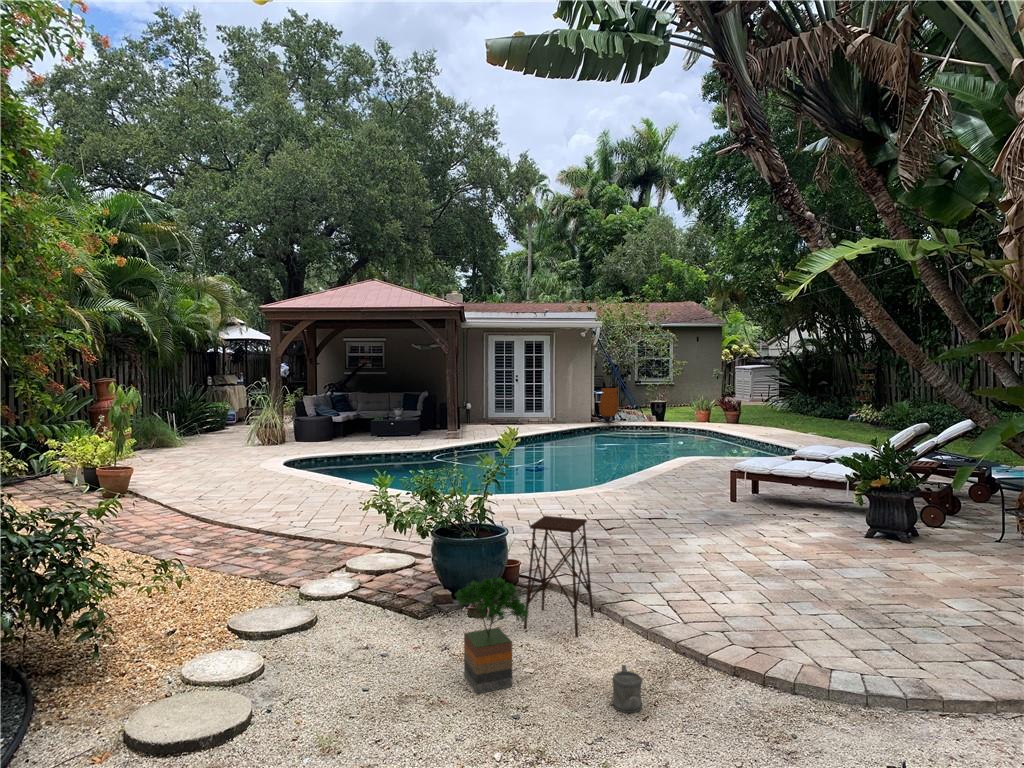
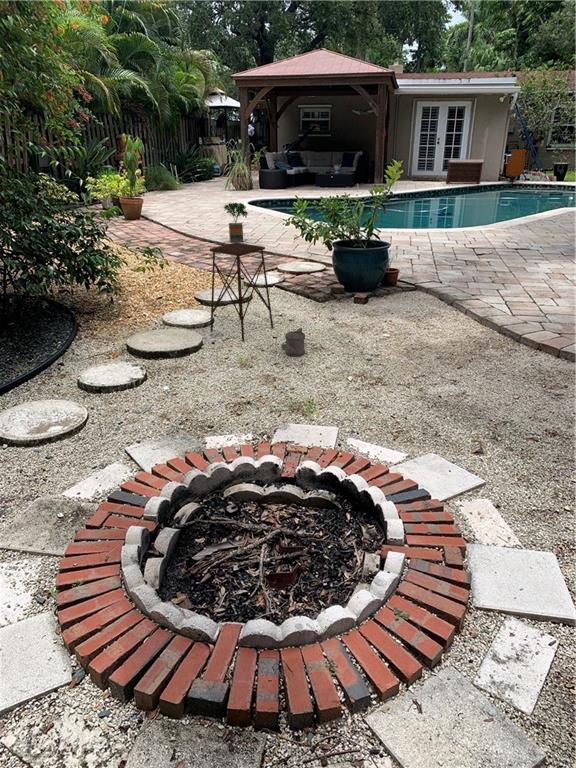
bench: none [532,398,574,426] -> present [446,159,484,184]
side table: present [524,516,594,637] -> present [210,242,273,341]
potted tree: present [455,577,529,694] -> present [224,203,248,242]
watering can: present [612,665,642,713] -> present [282,328,305,357]

